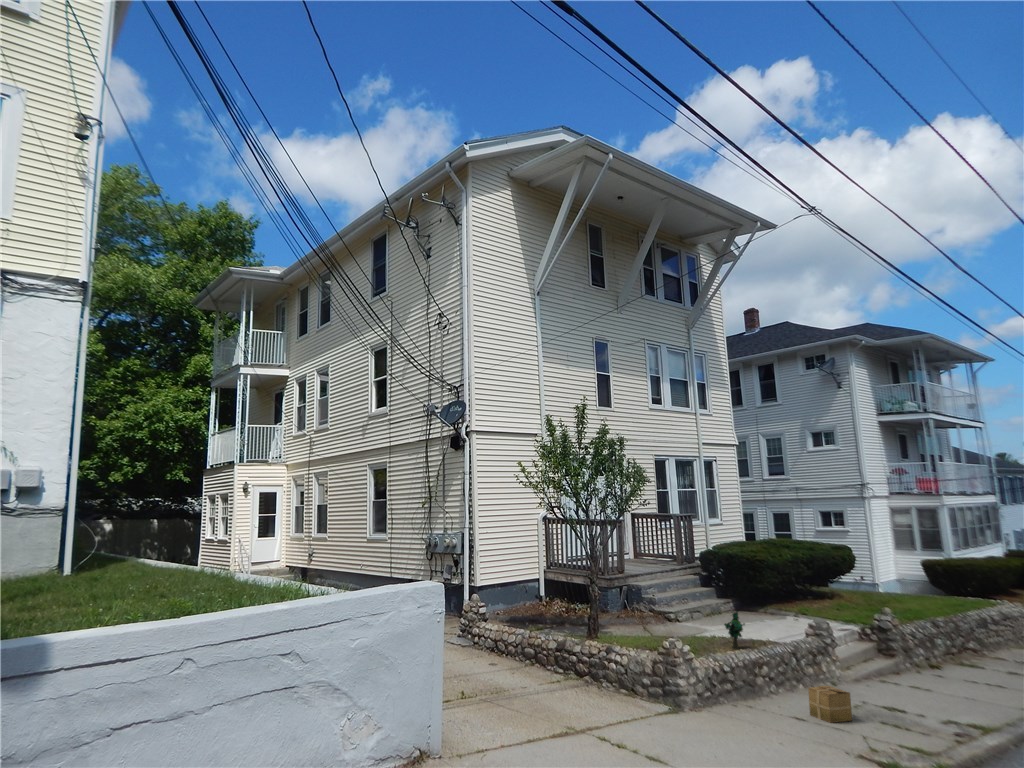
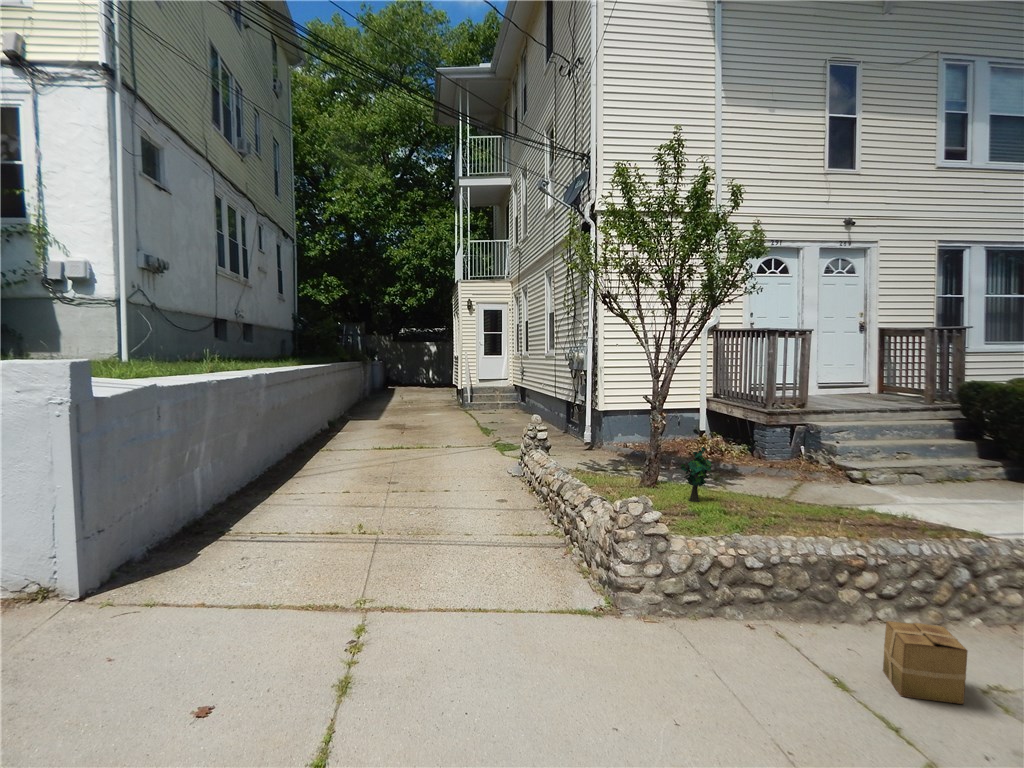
decorative plant: present [724,610,745,650] -> present [681,447,712,502]

